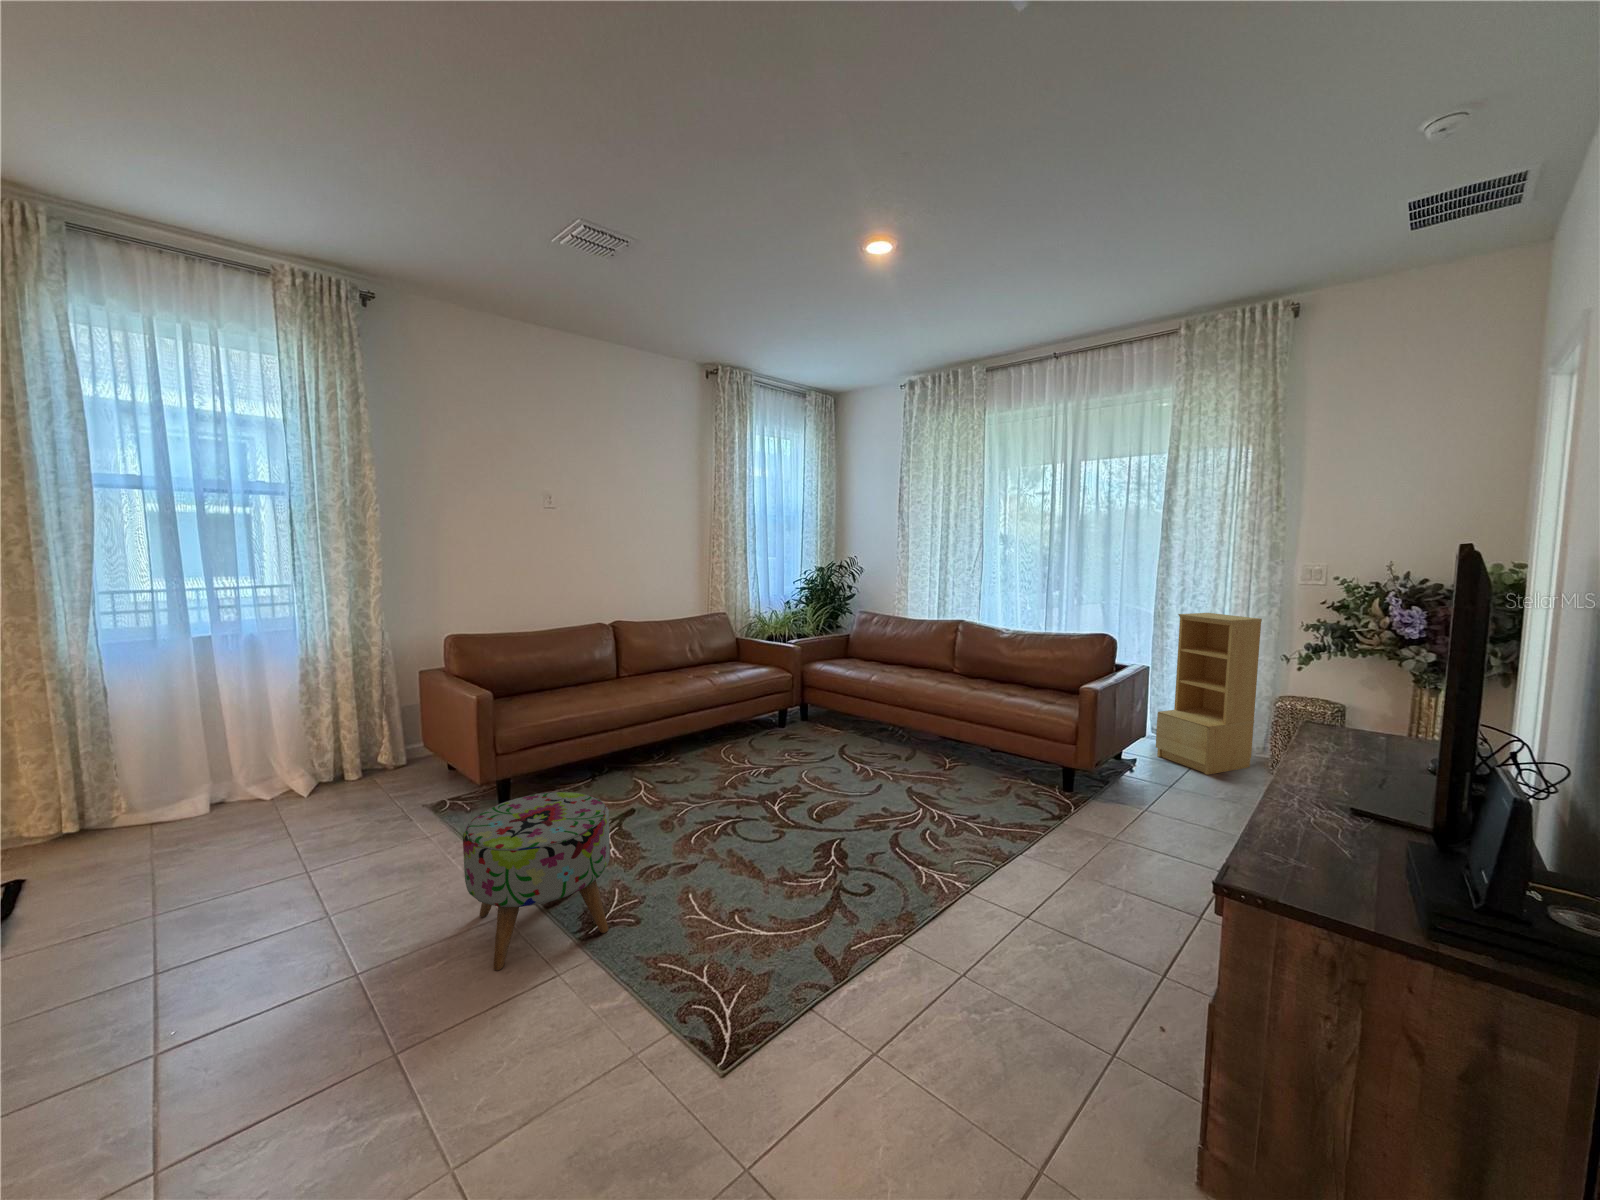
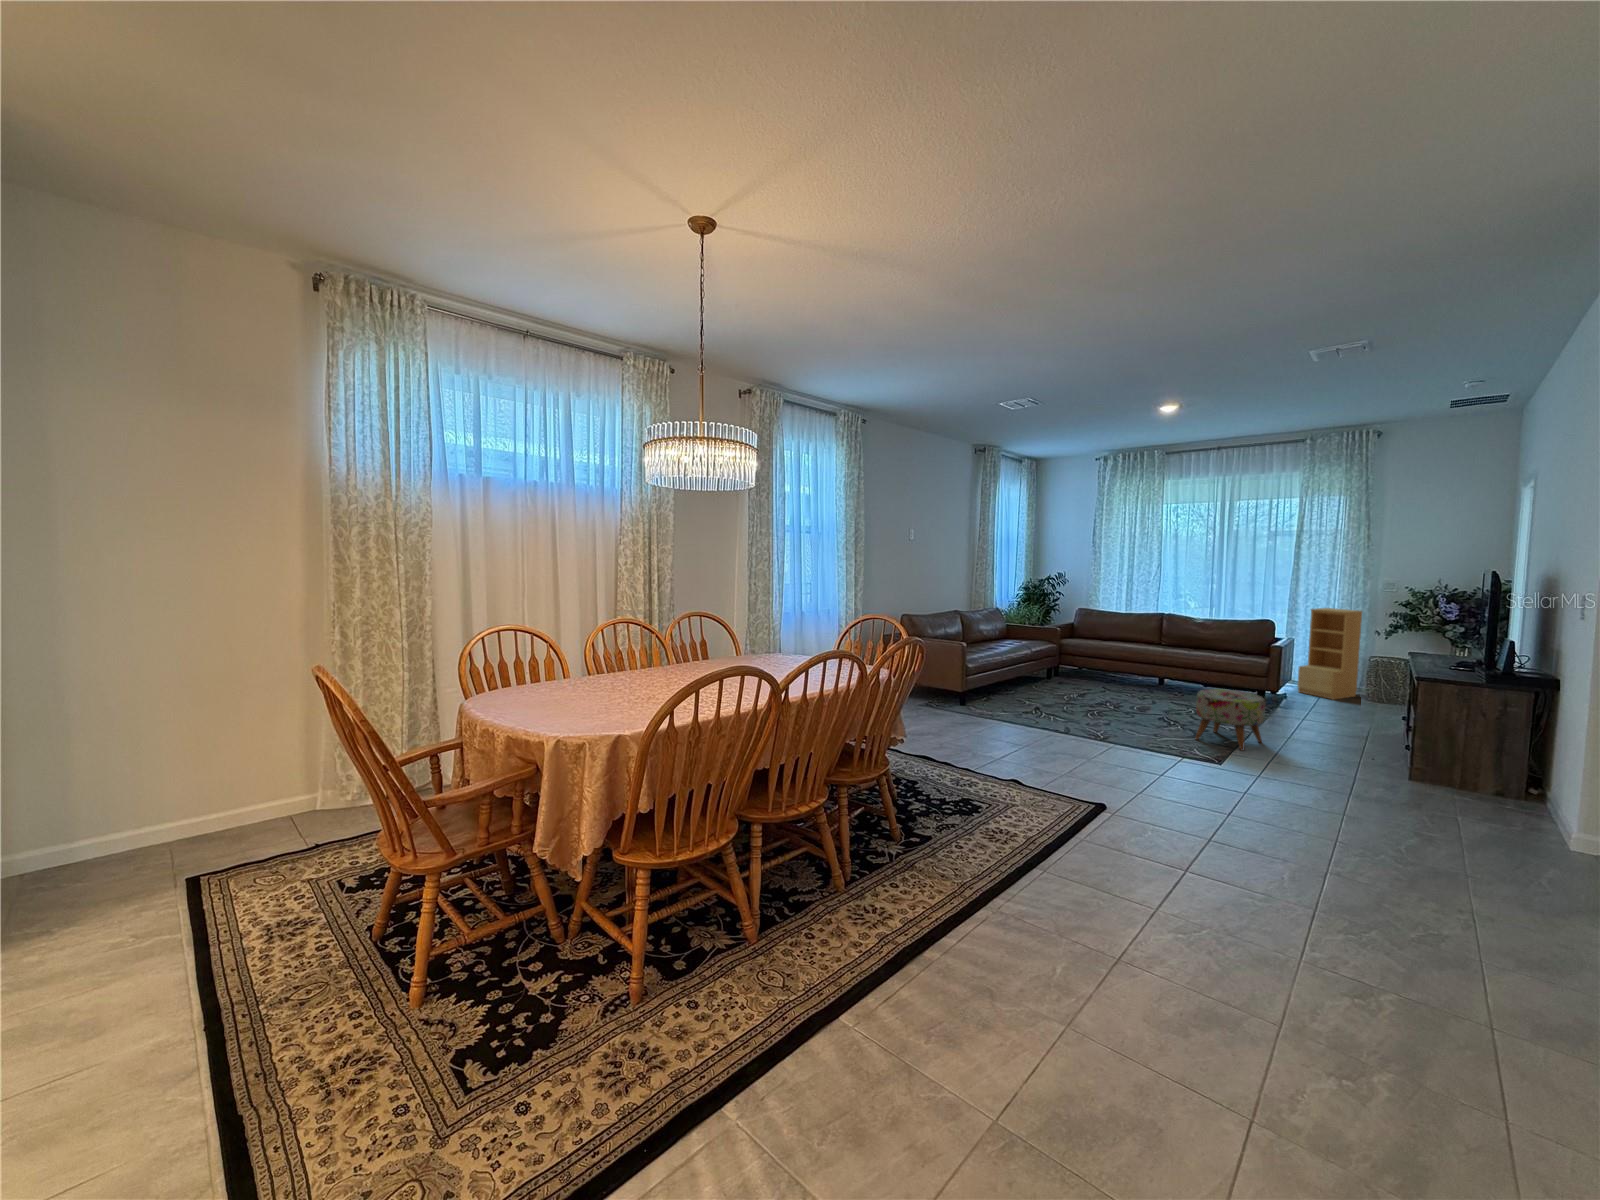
ottoman: present [463,792,610,970] -> present [1195,689,1265,751]

